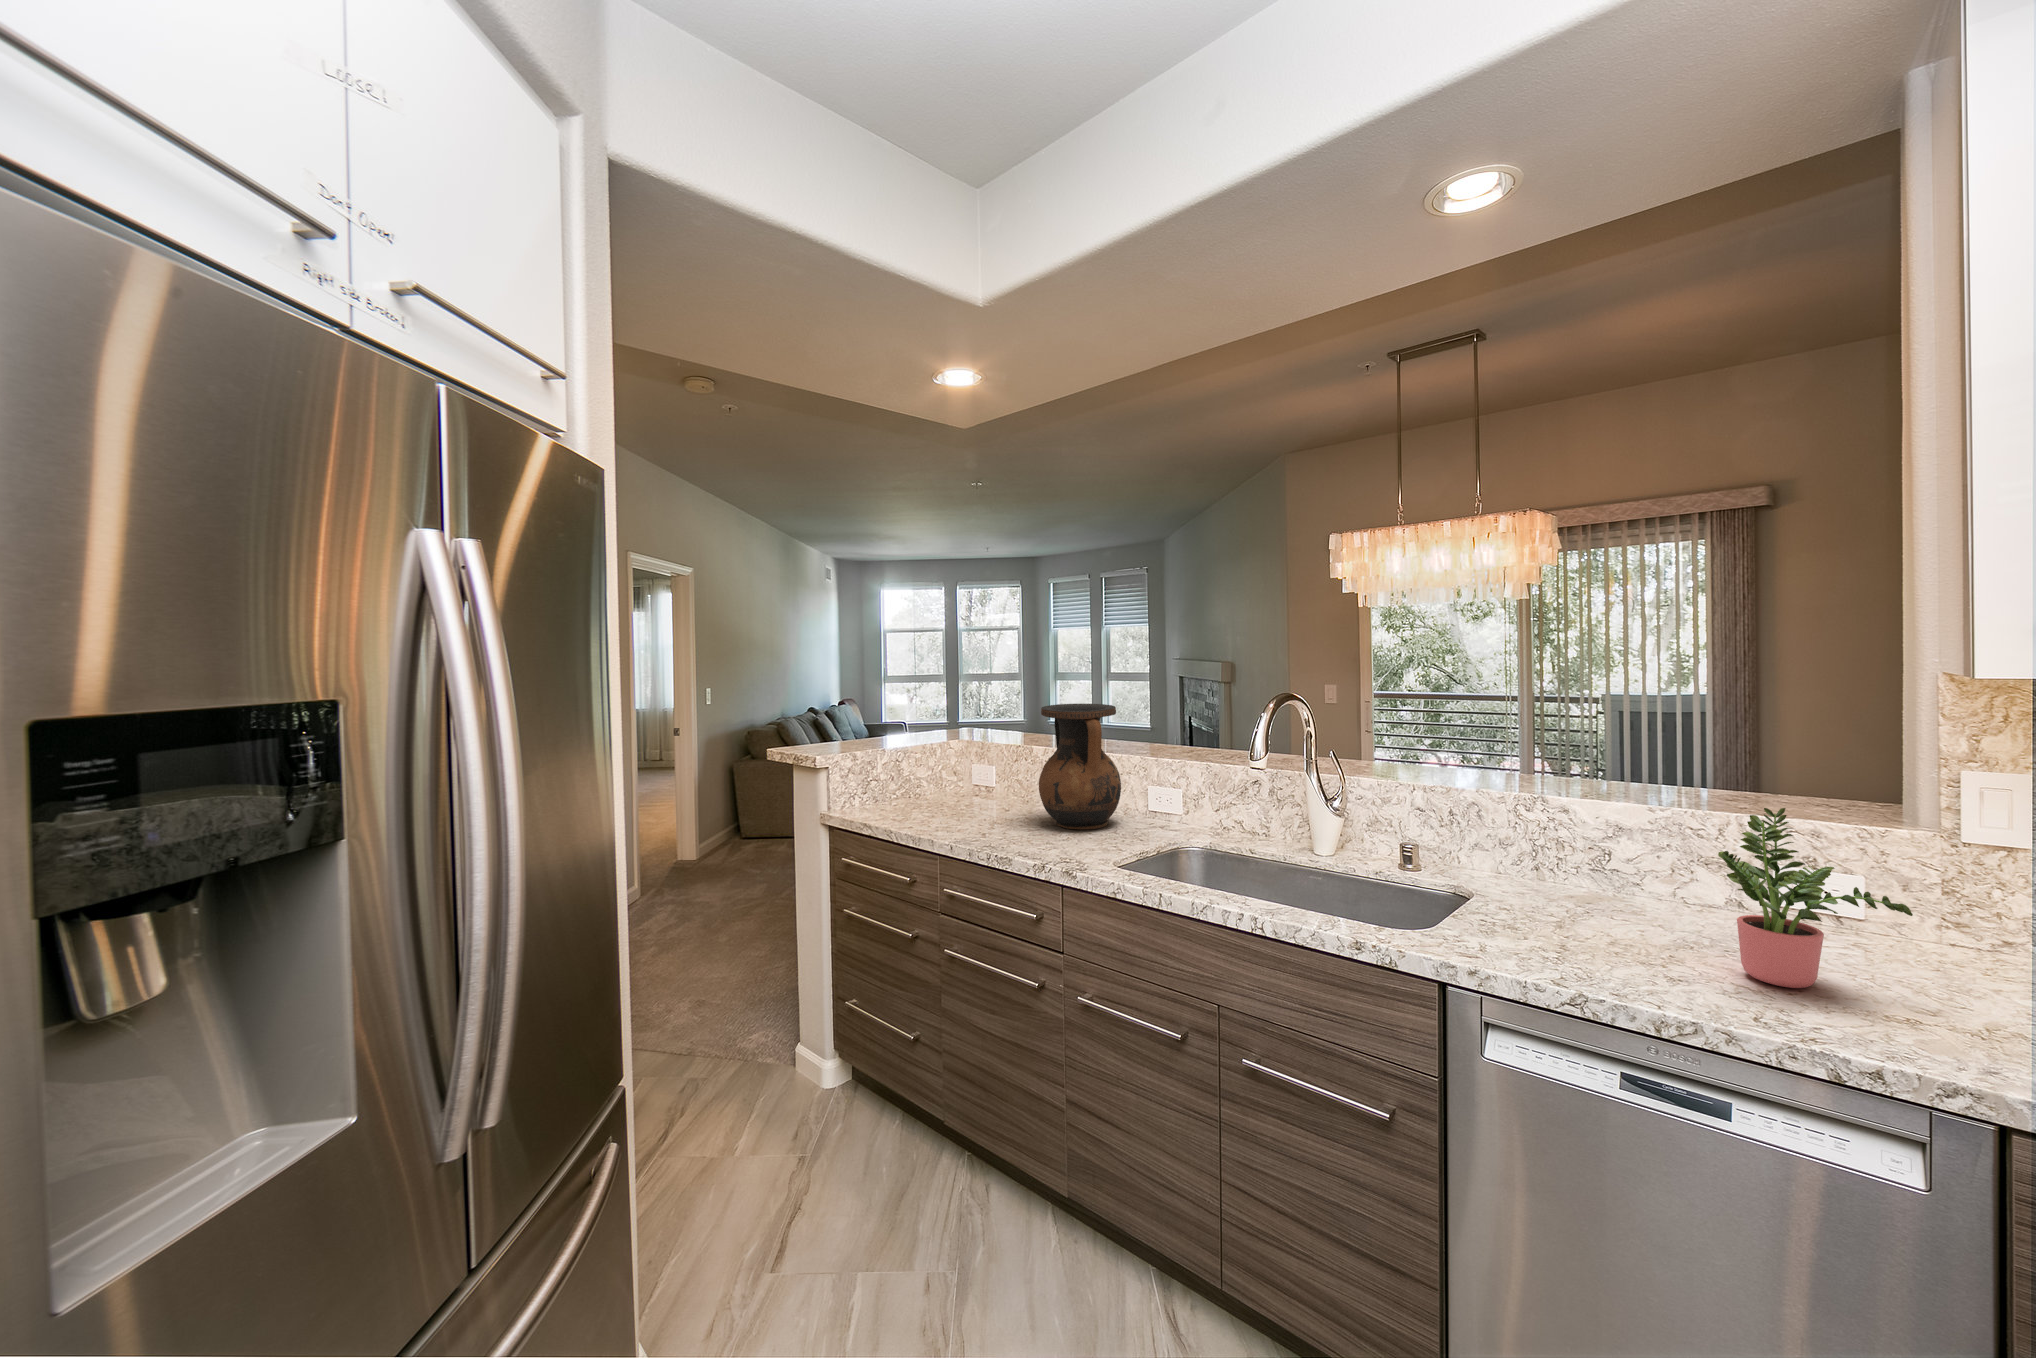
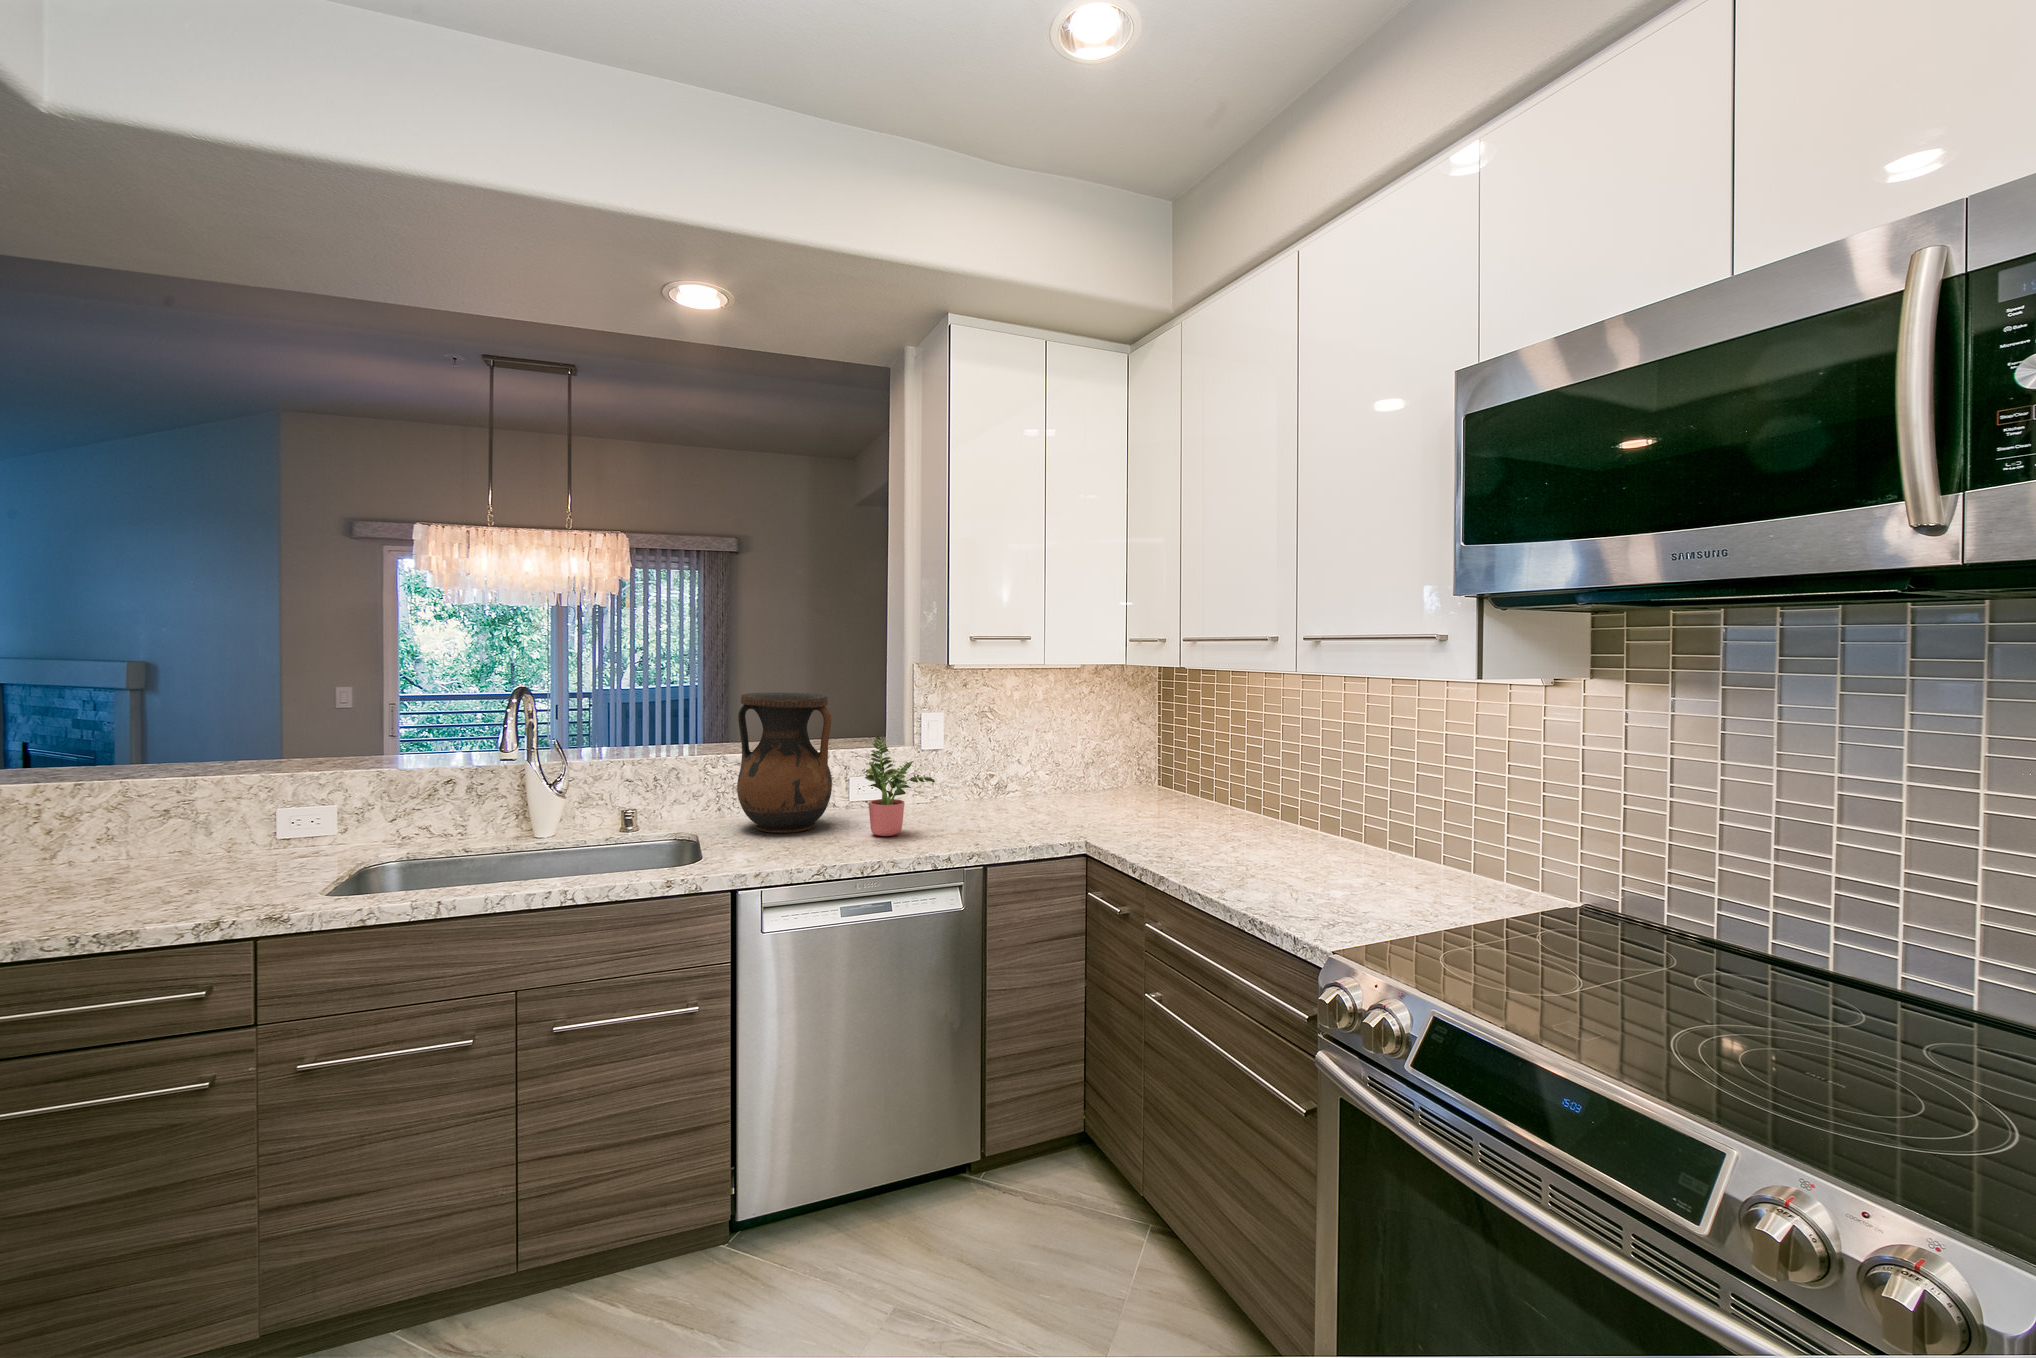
vase: present [1039,704,1121,830] -> present [737,693,832,833]

